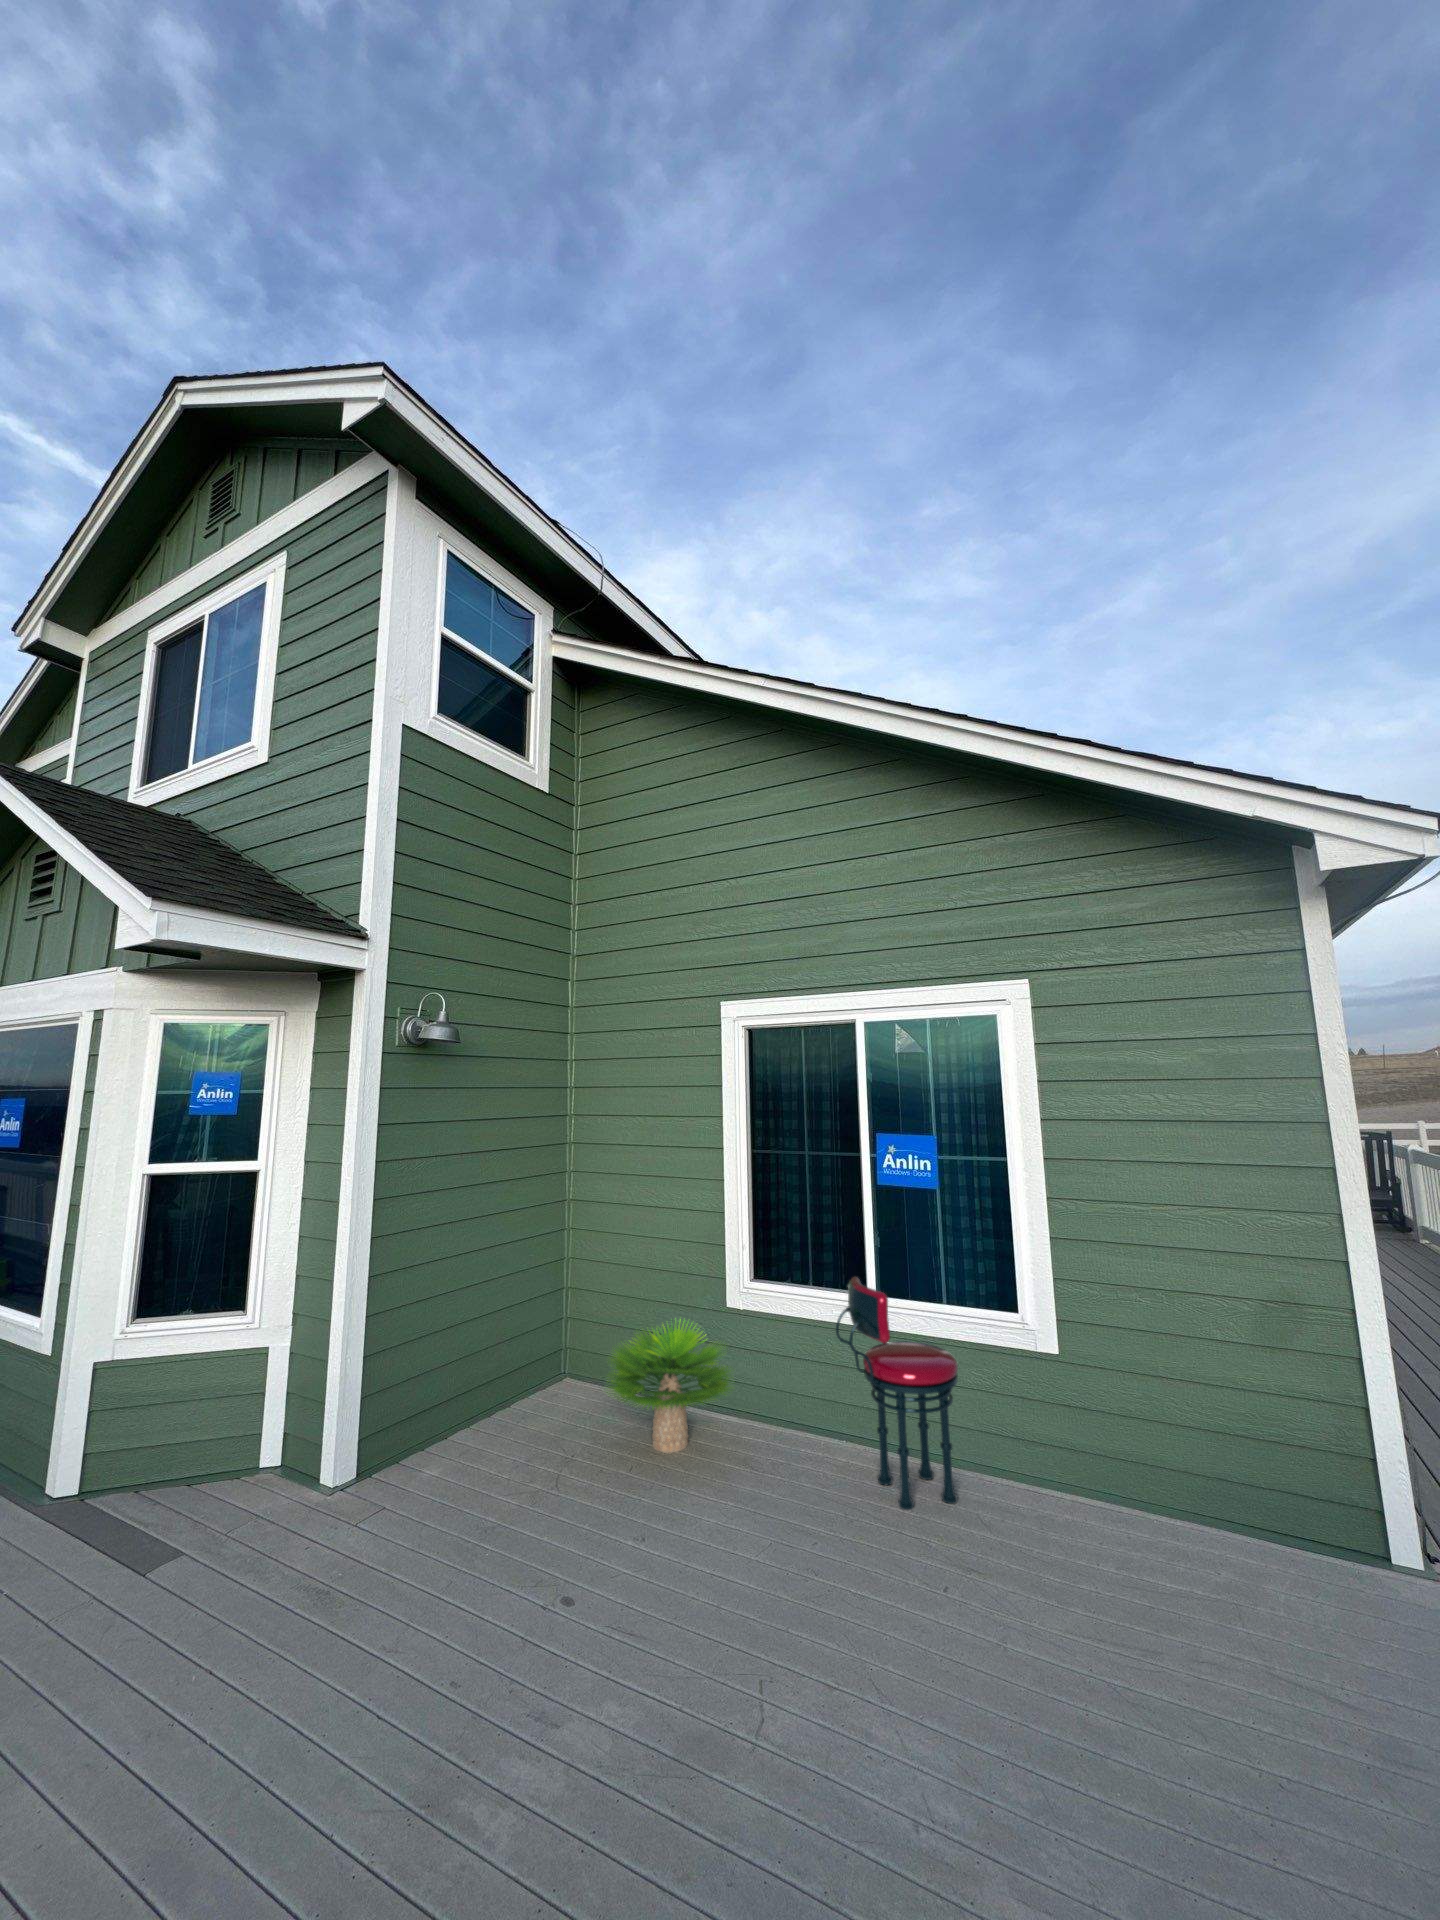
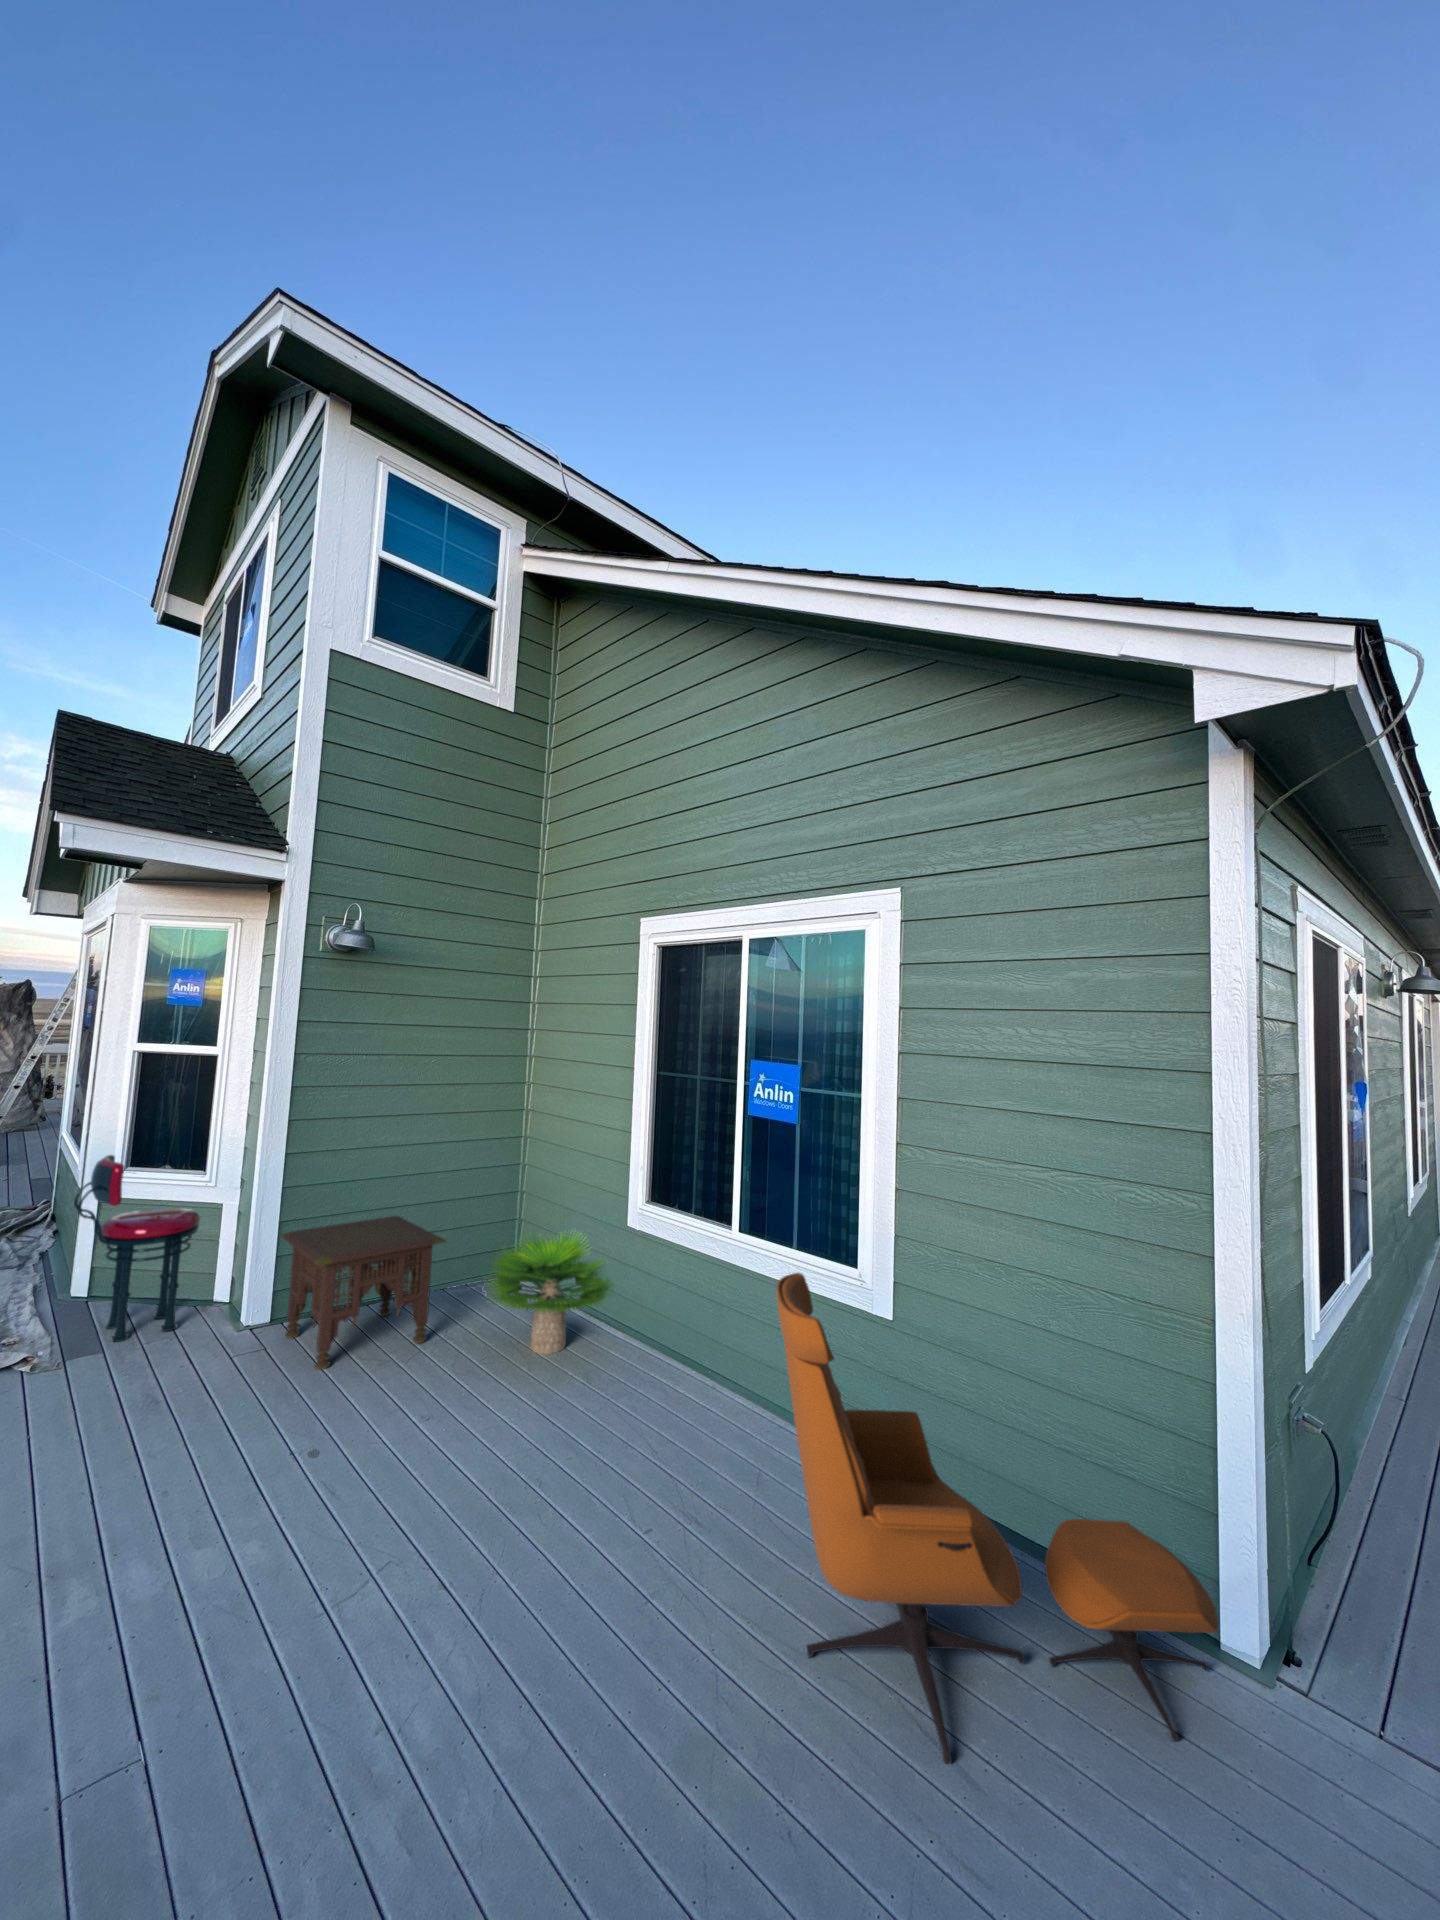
stool: present [836,1277,958,1510] -> present [74,1155,200,1342]
lounge chair: none [1067,1316,1417,1689] -> present [776,1273,1219,1763]
side table: none [370,1331,562,1514] -> present [280,1216,447,1370]

